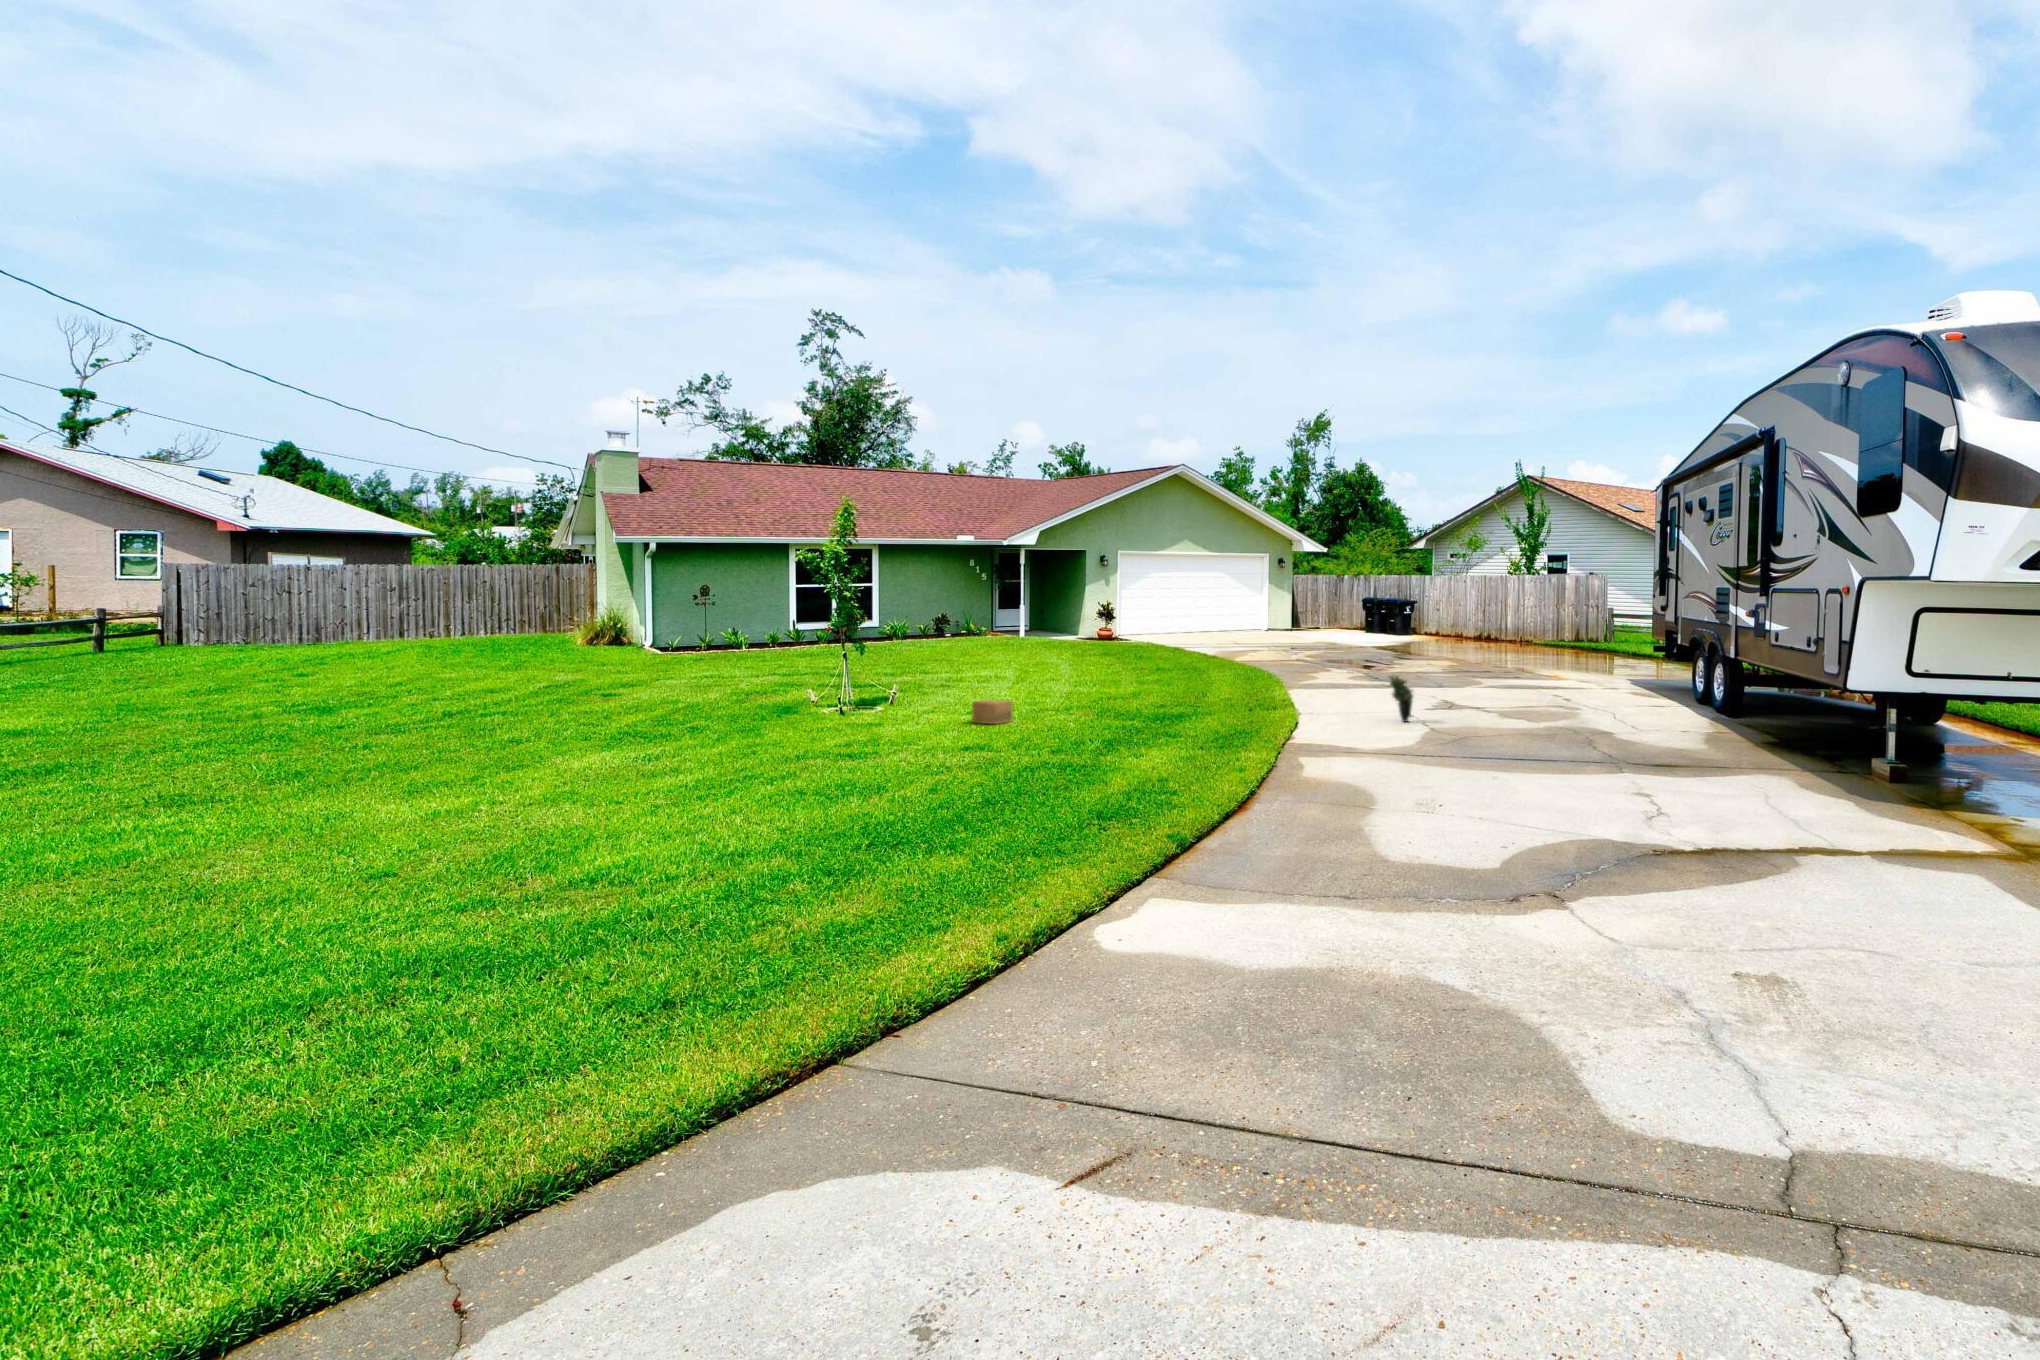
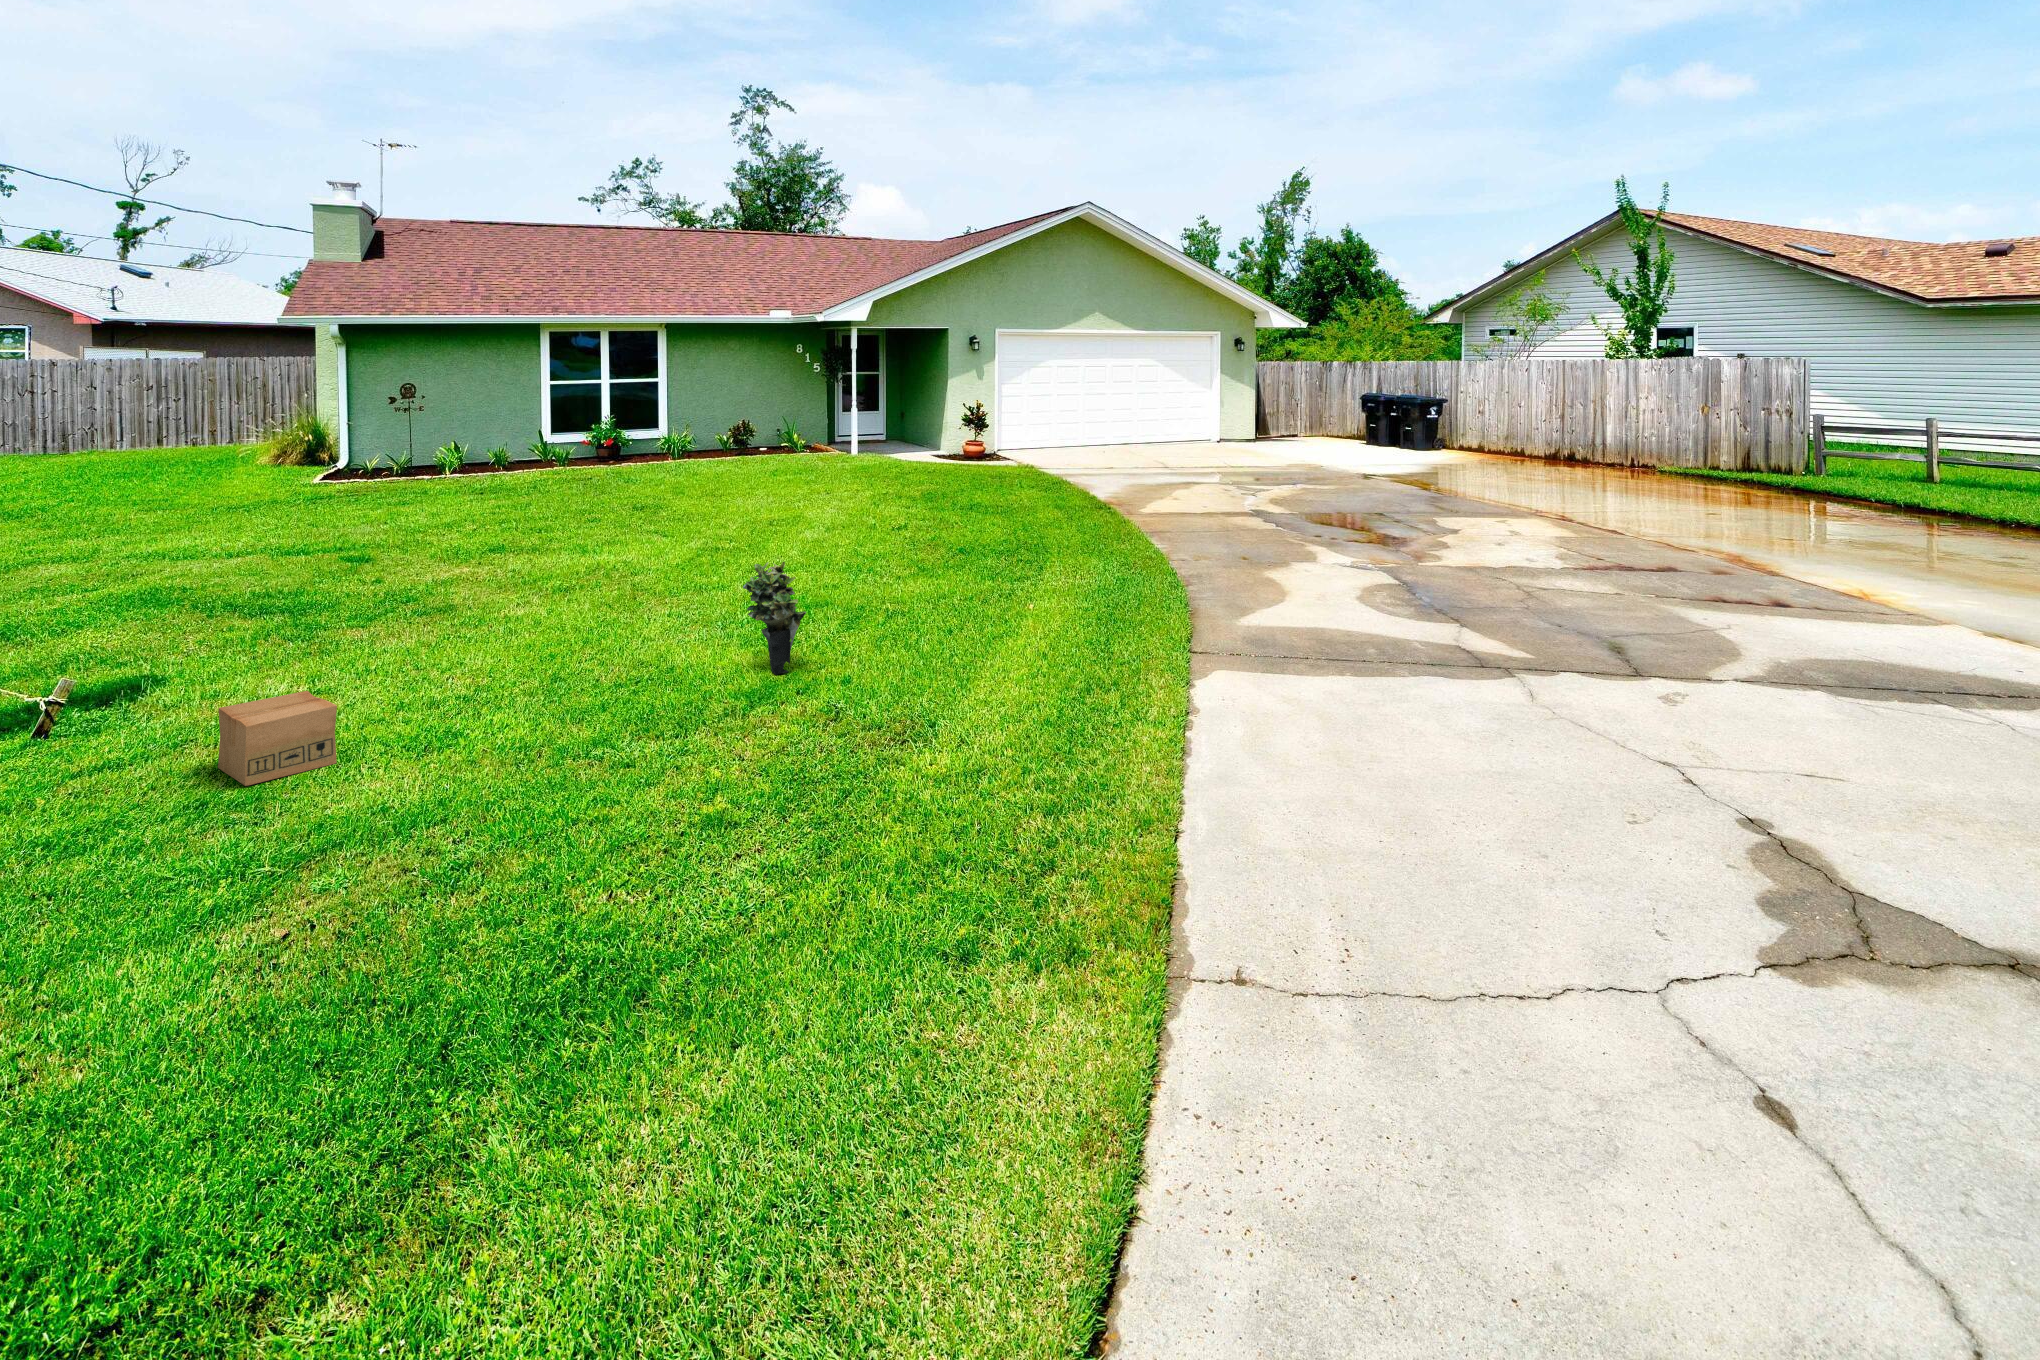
potted plant: present [1390,675,1413,722] -> present [743,562,806,675]

